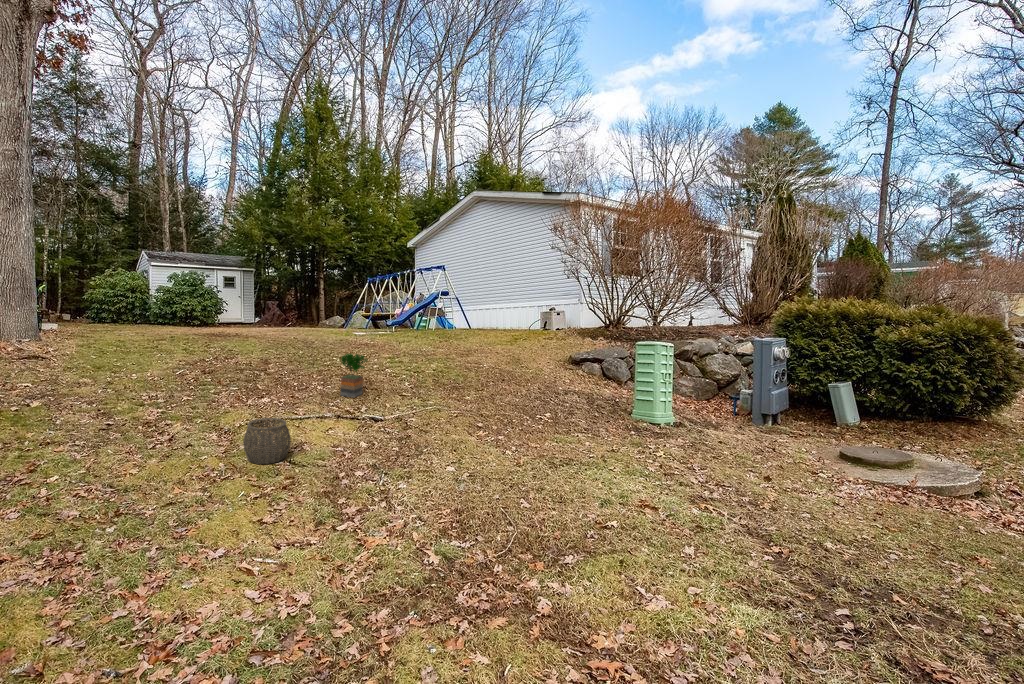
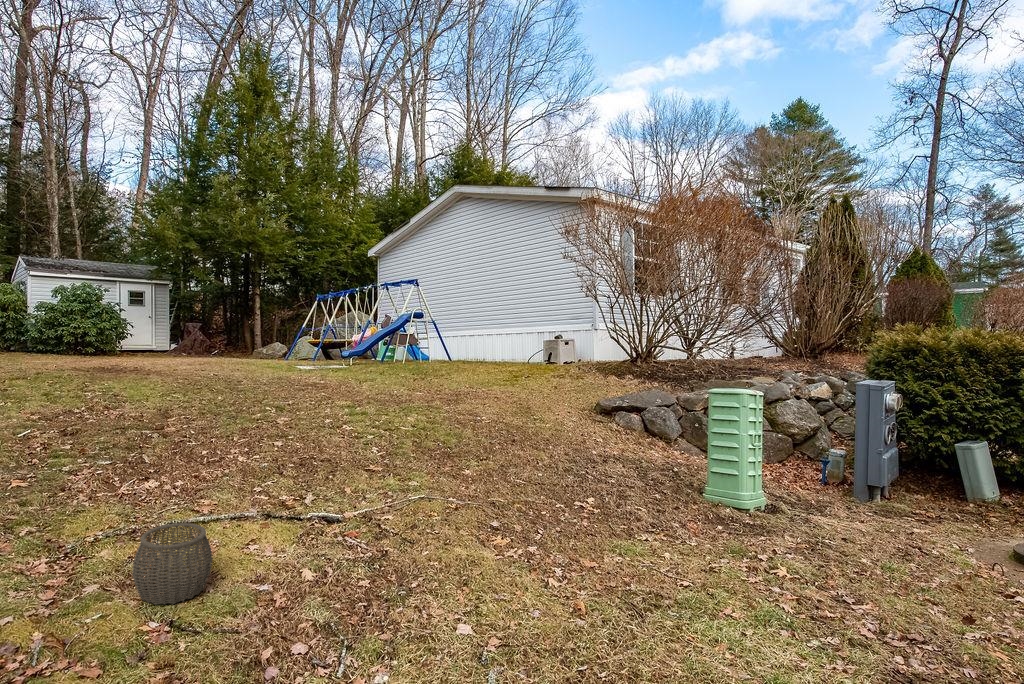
potted tree: present [340,354,368,398] -> none [288,405,330,471]

